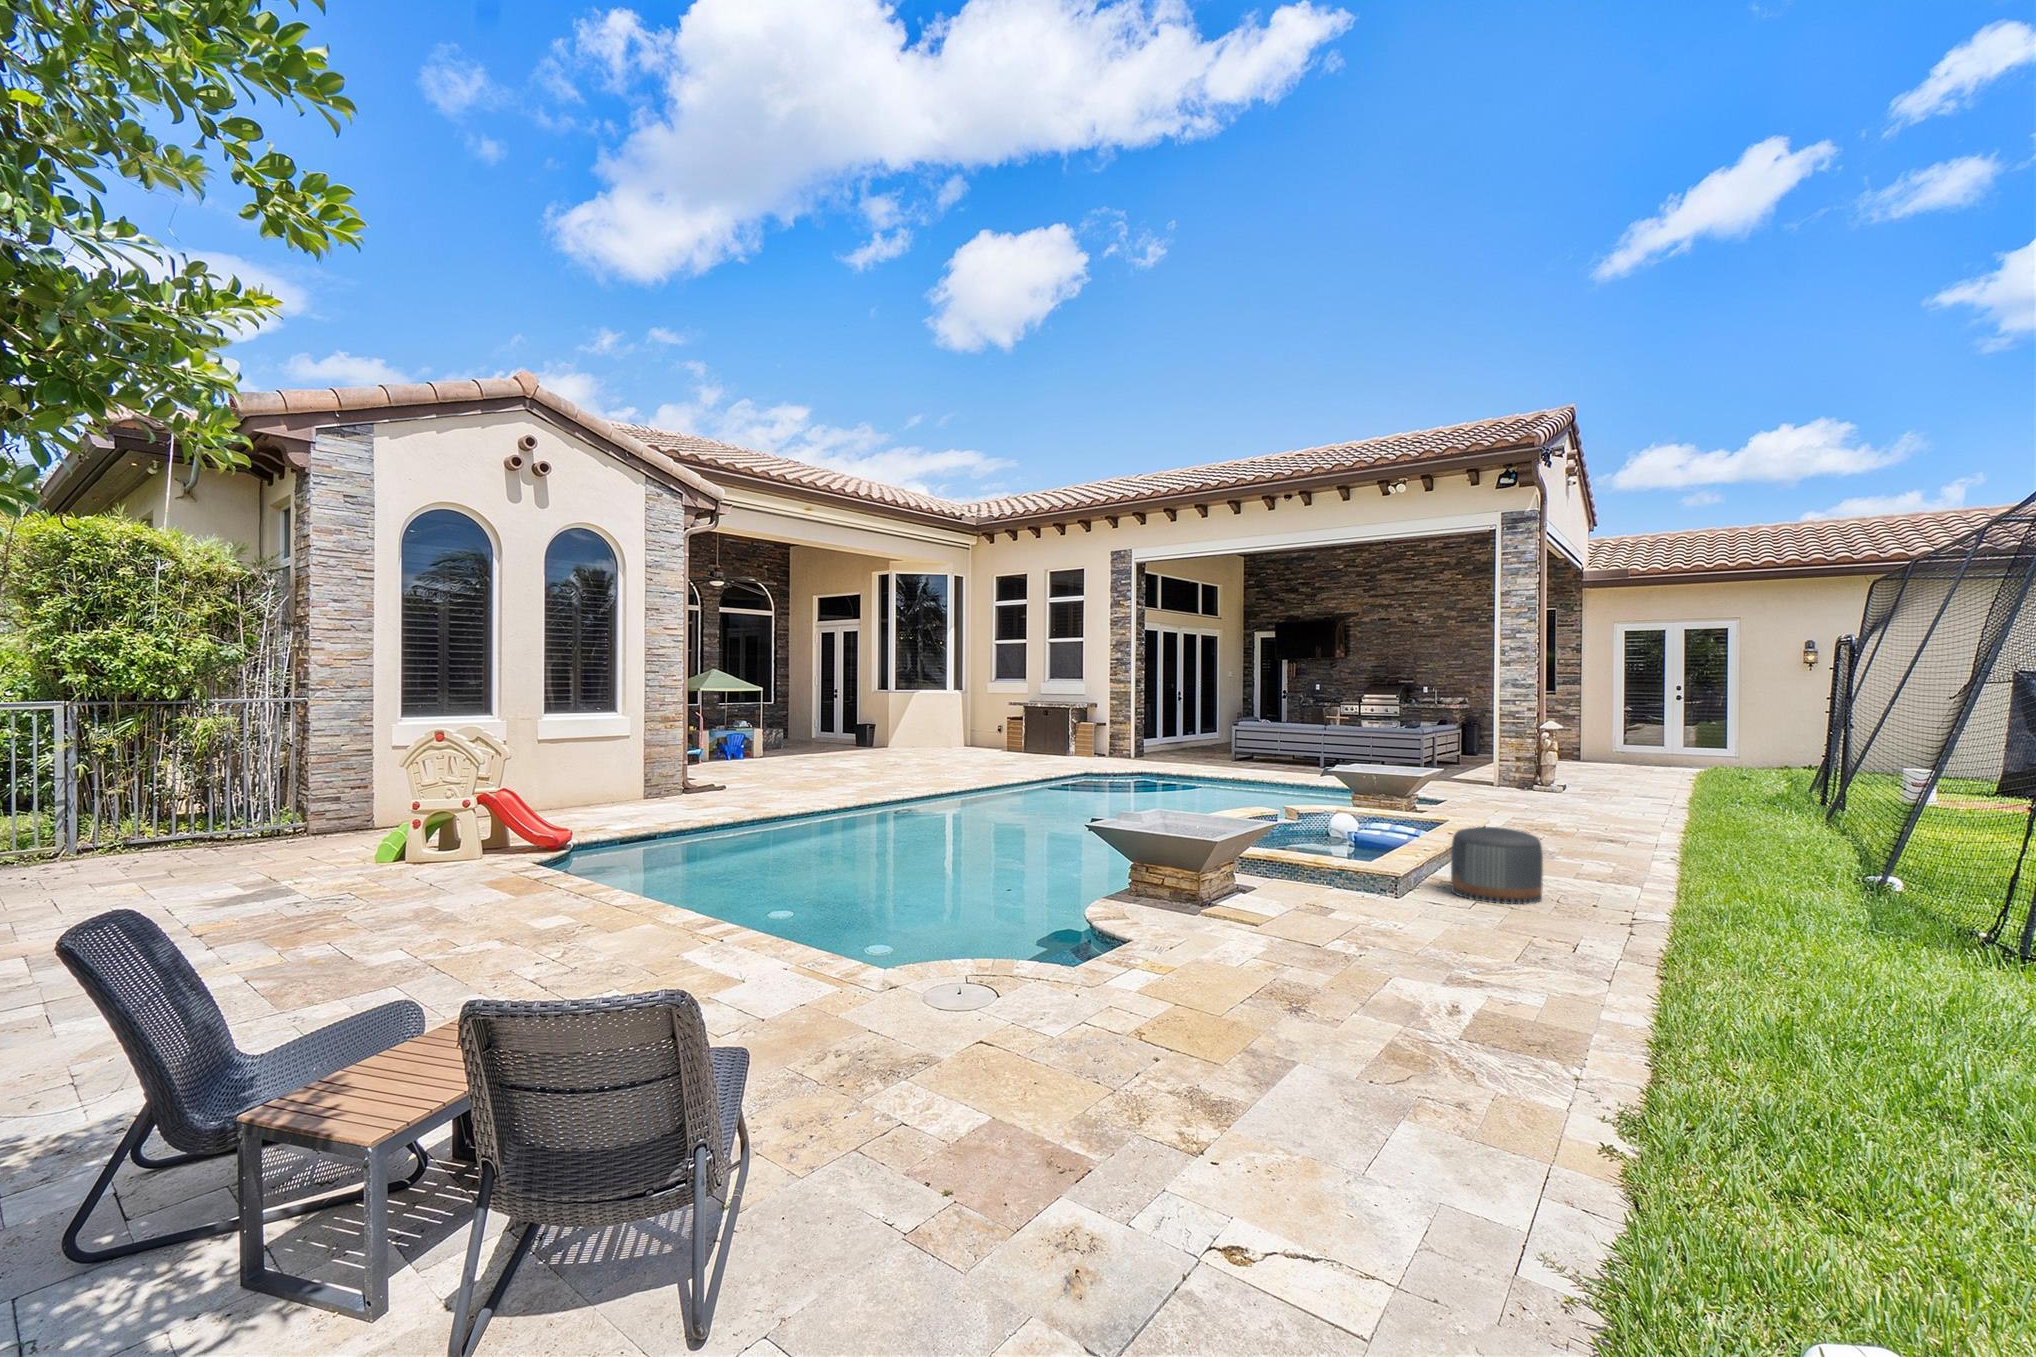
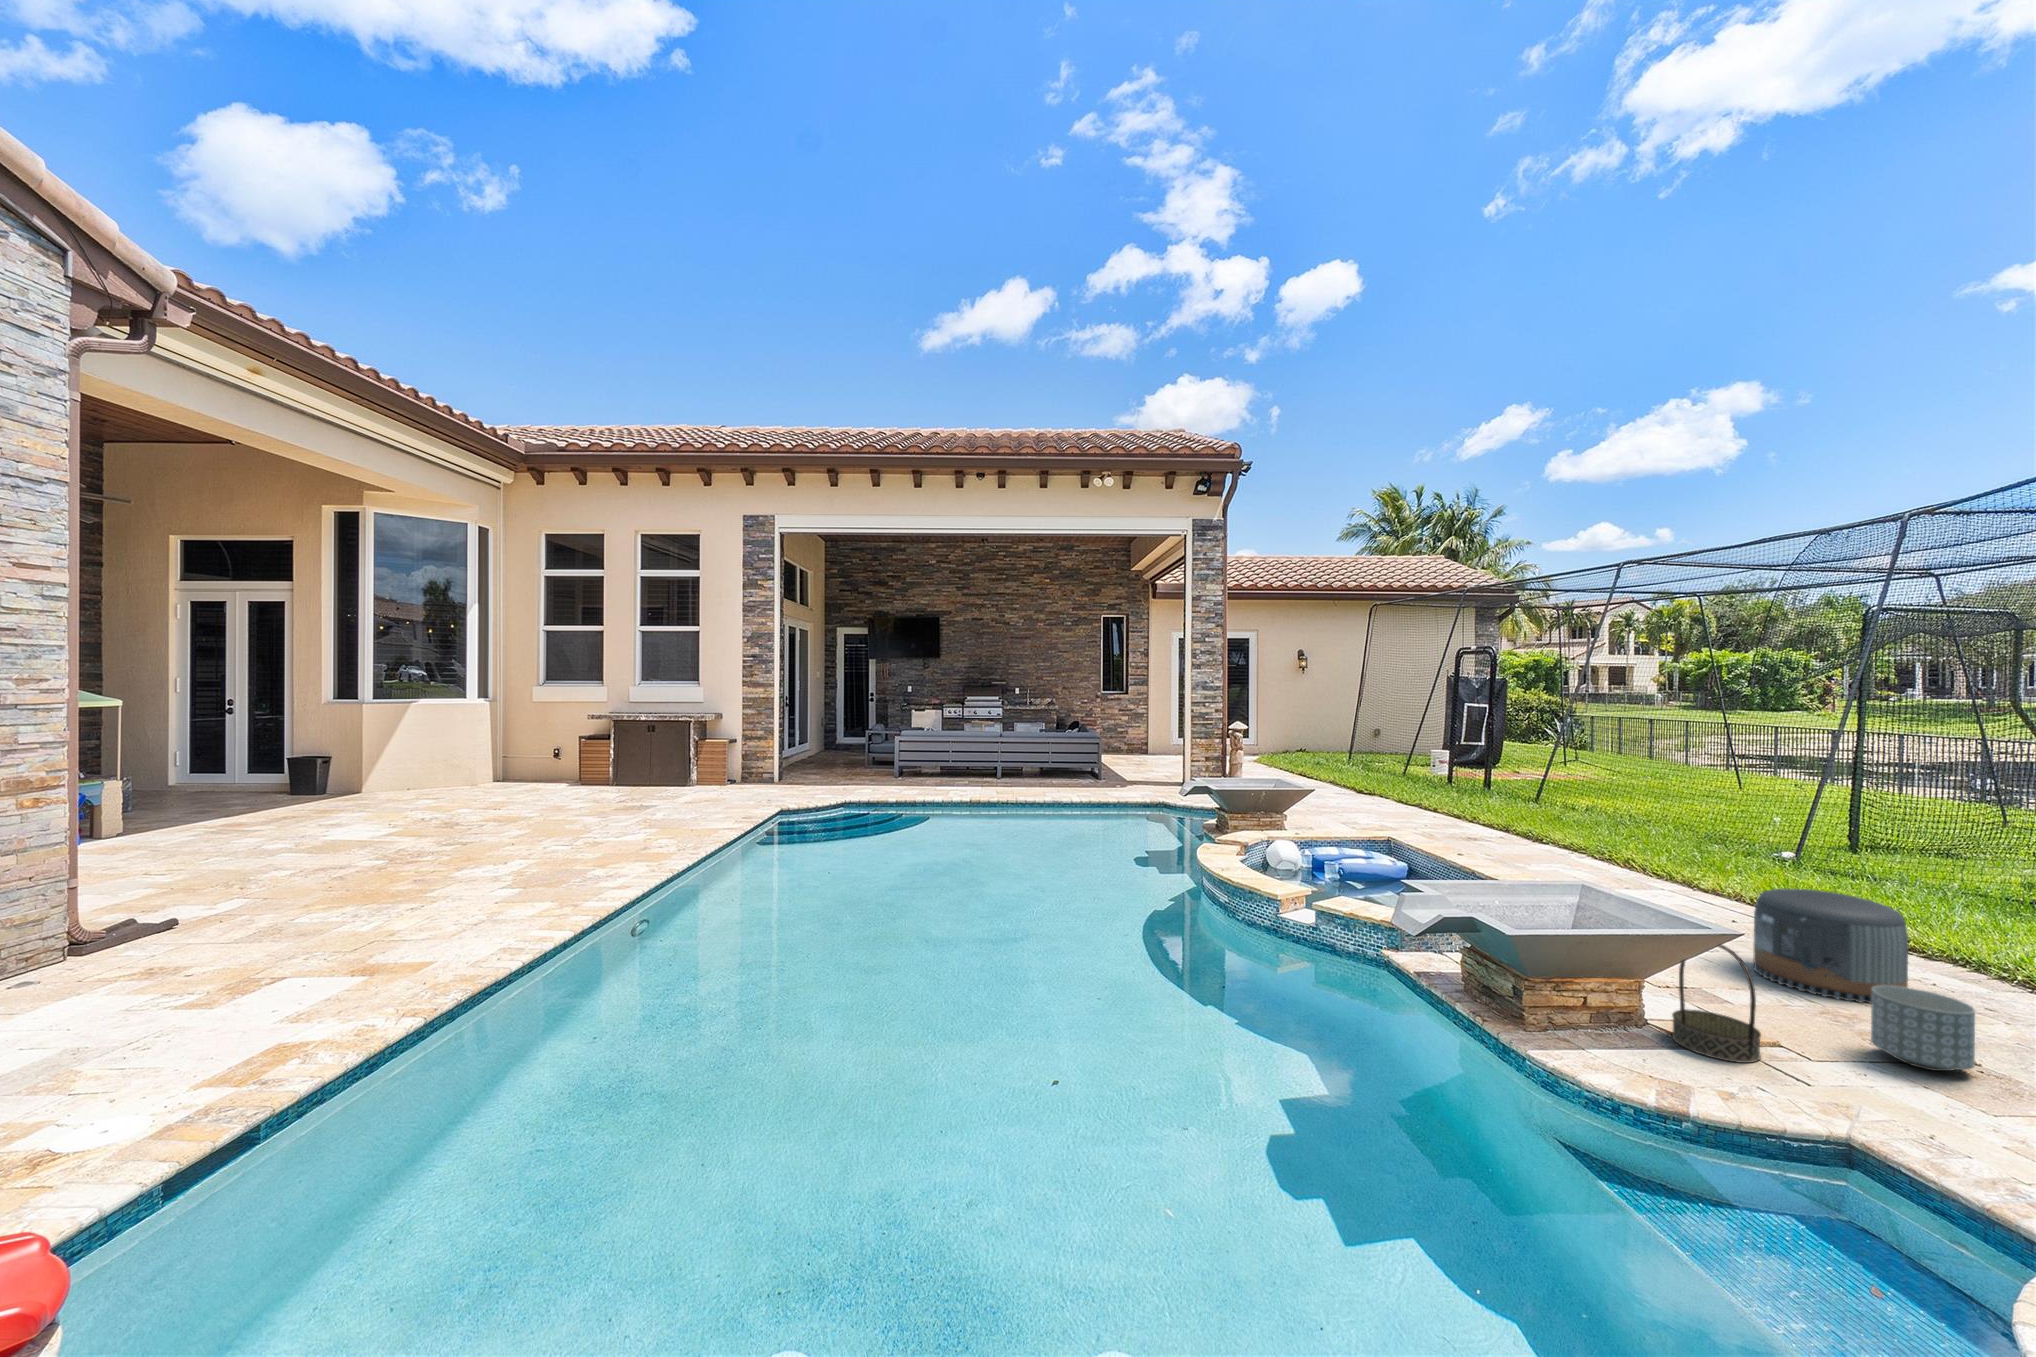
basket: none [1259,823,1301,890] -> present [1672,944,1761,1063]
planter: none [1351,860,1397,907] -> present [1871,986,1975,1071]

